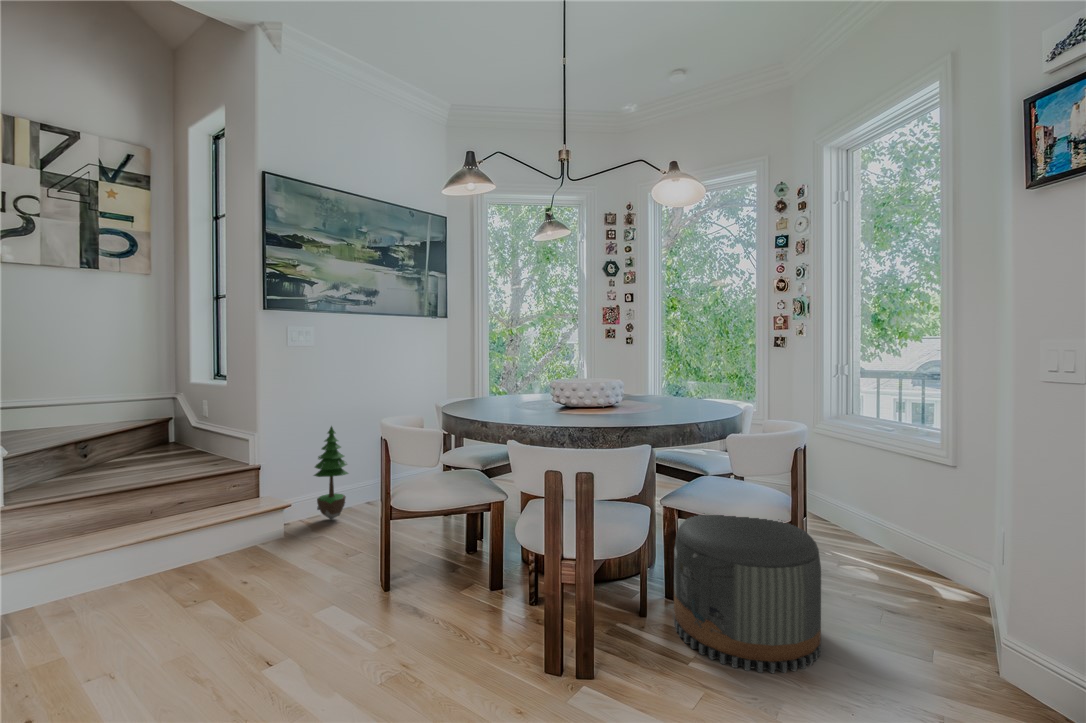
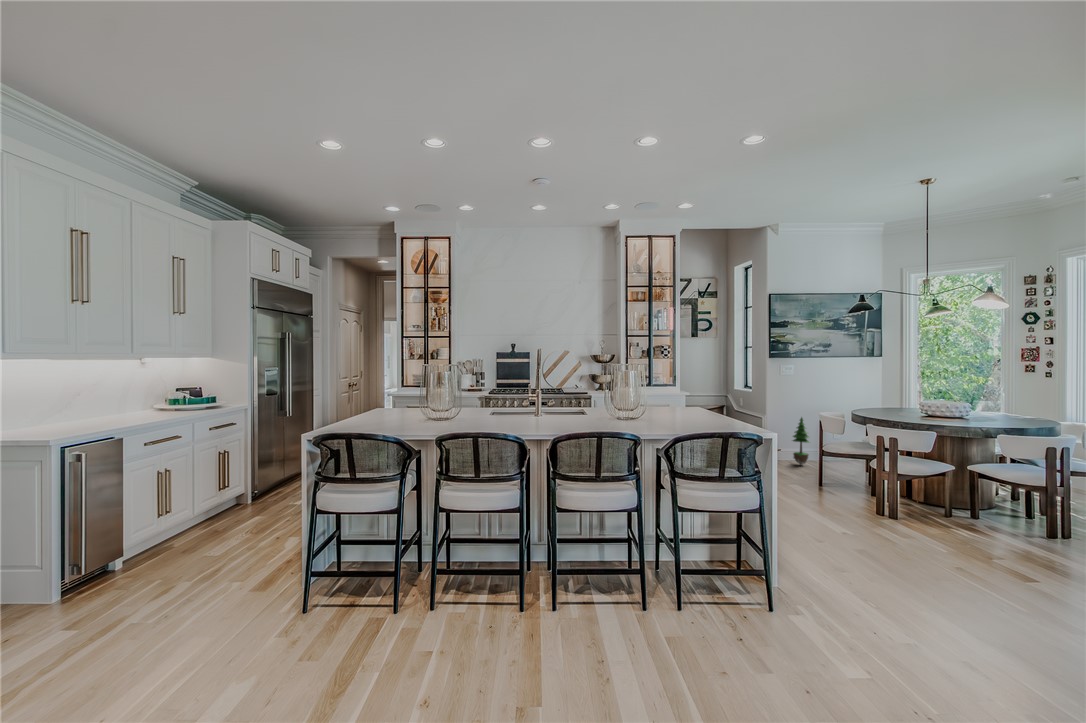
pouf: present [674,513,821,673] -> none [958,475,1048,545]

